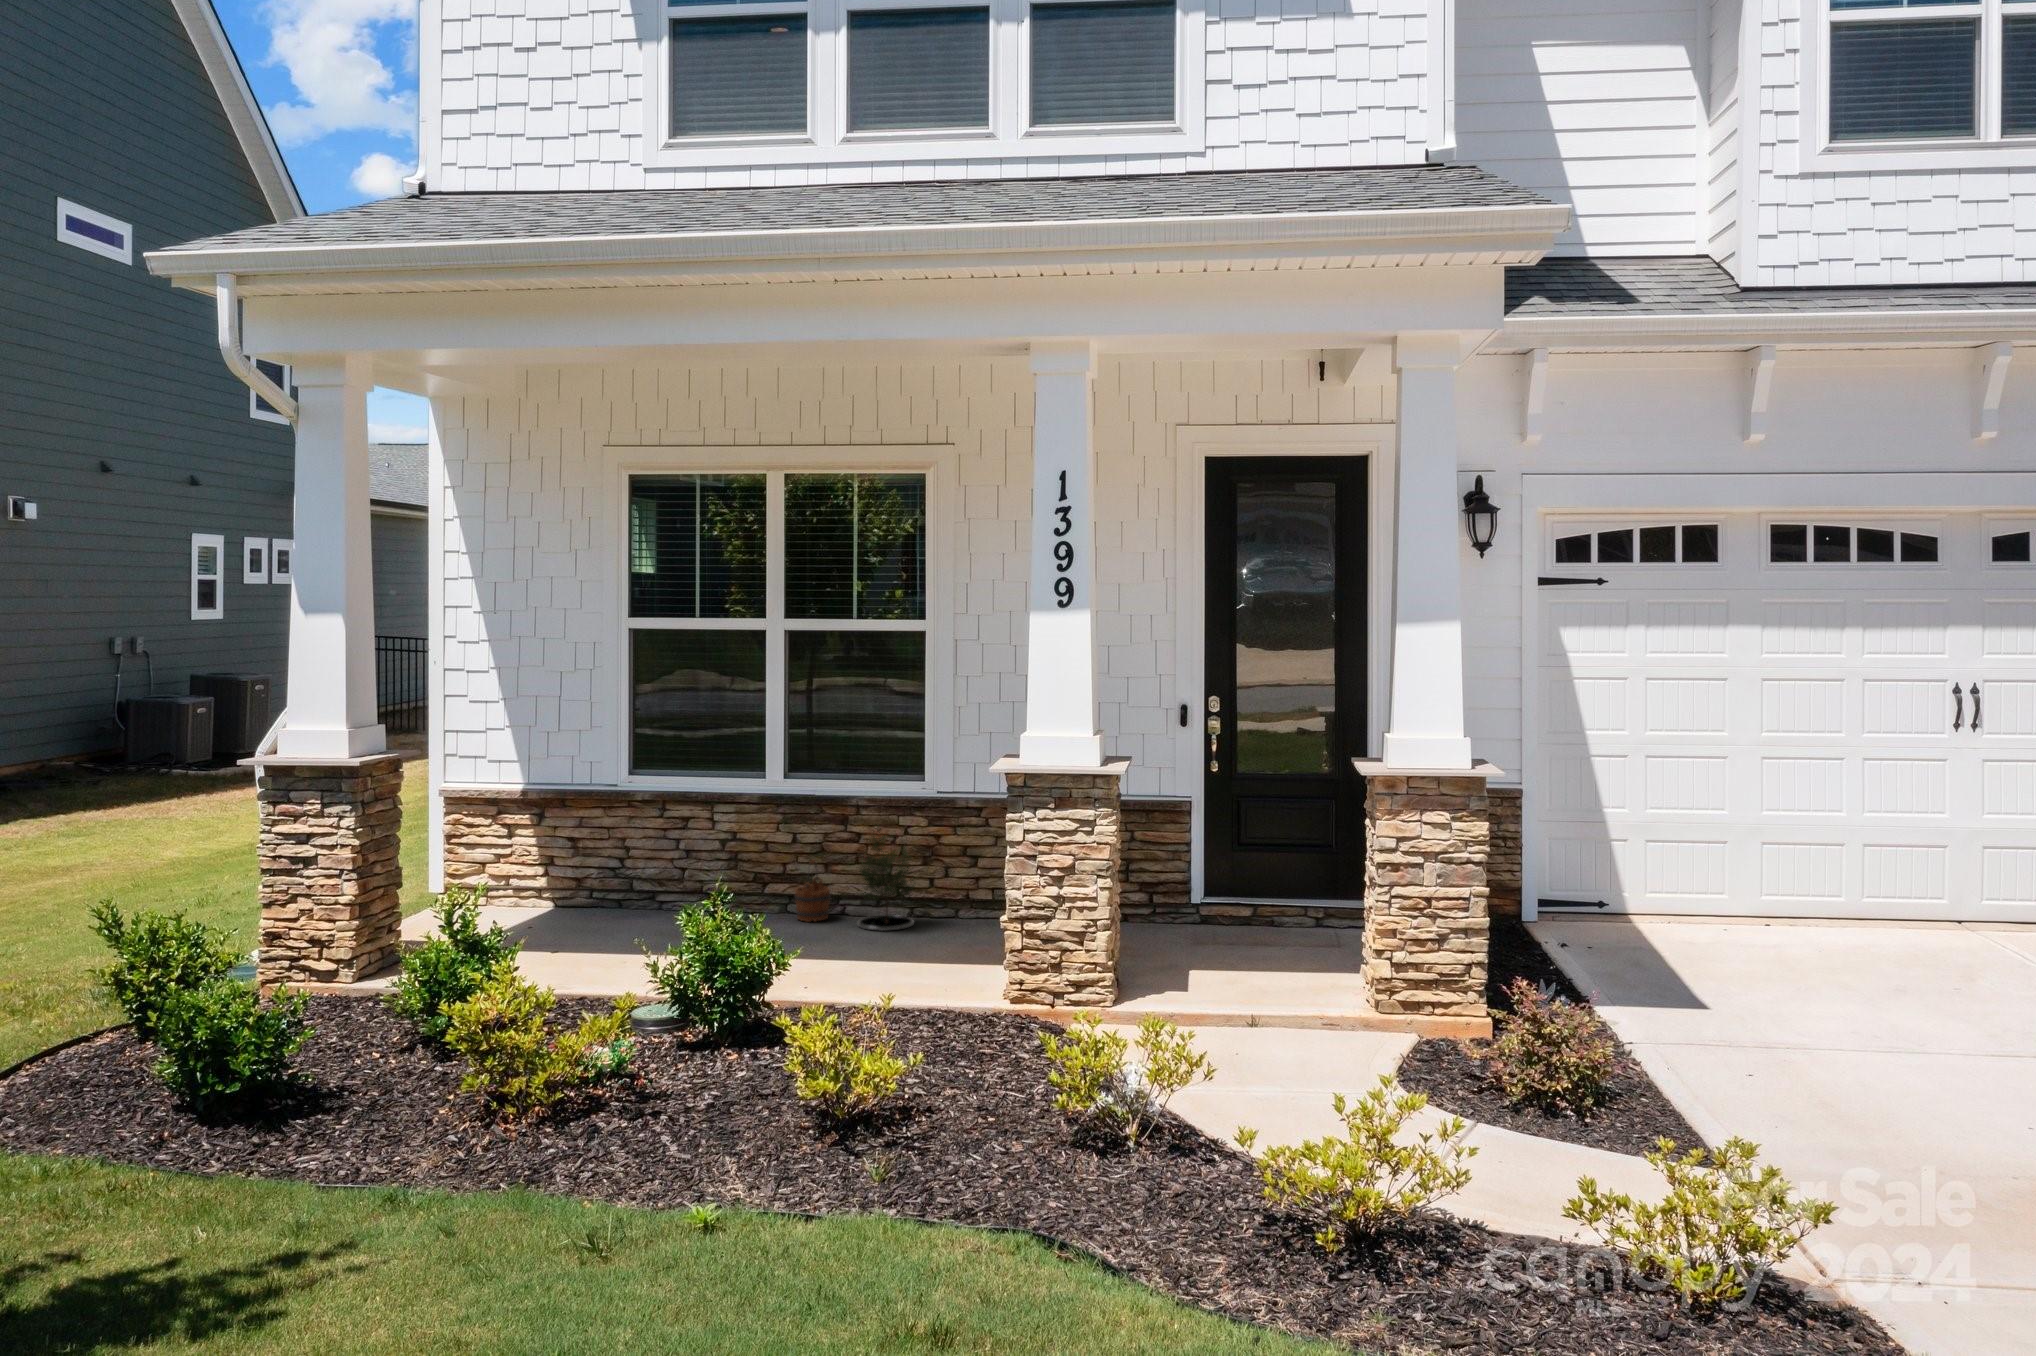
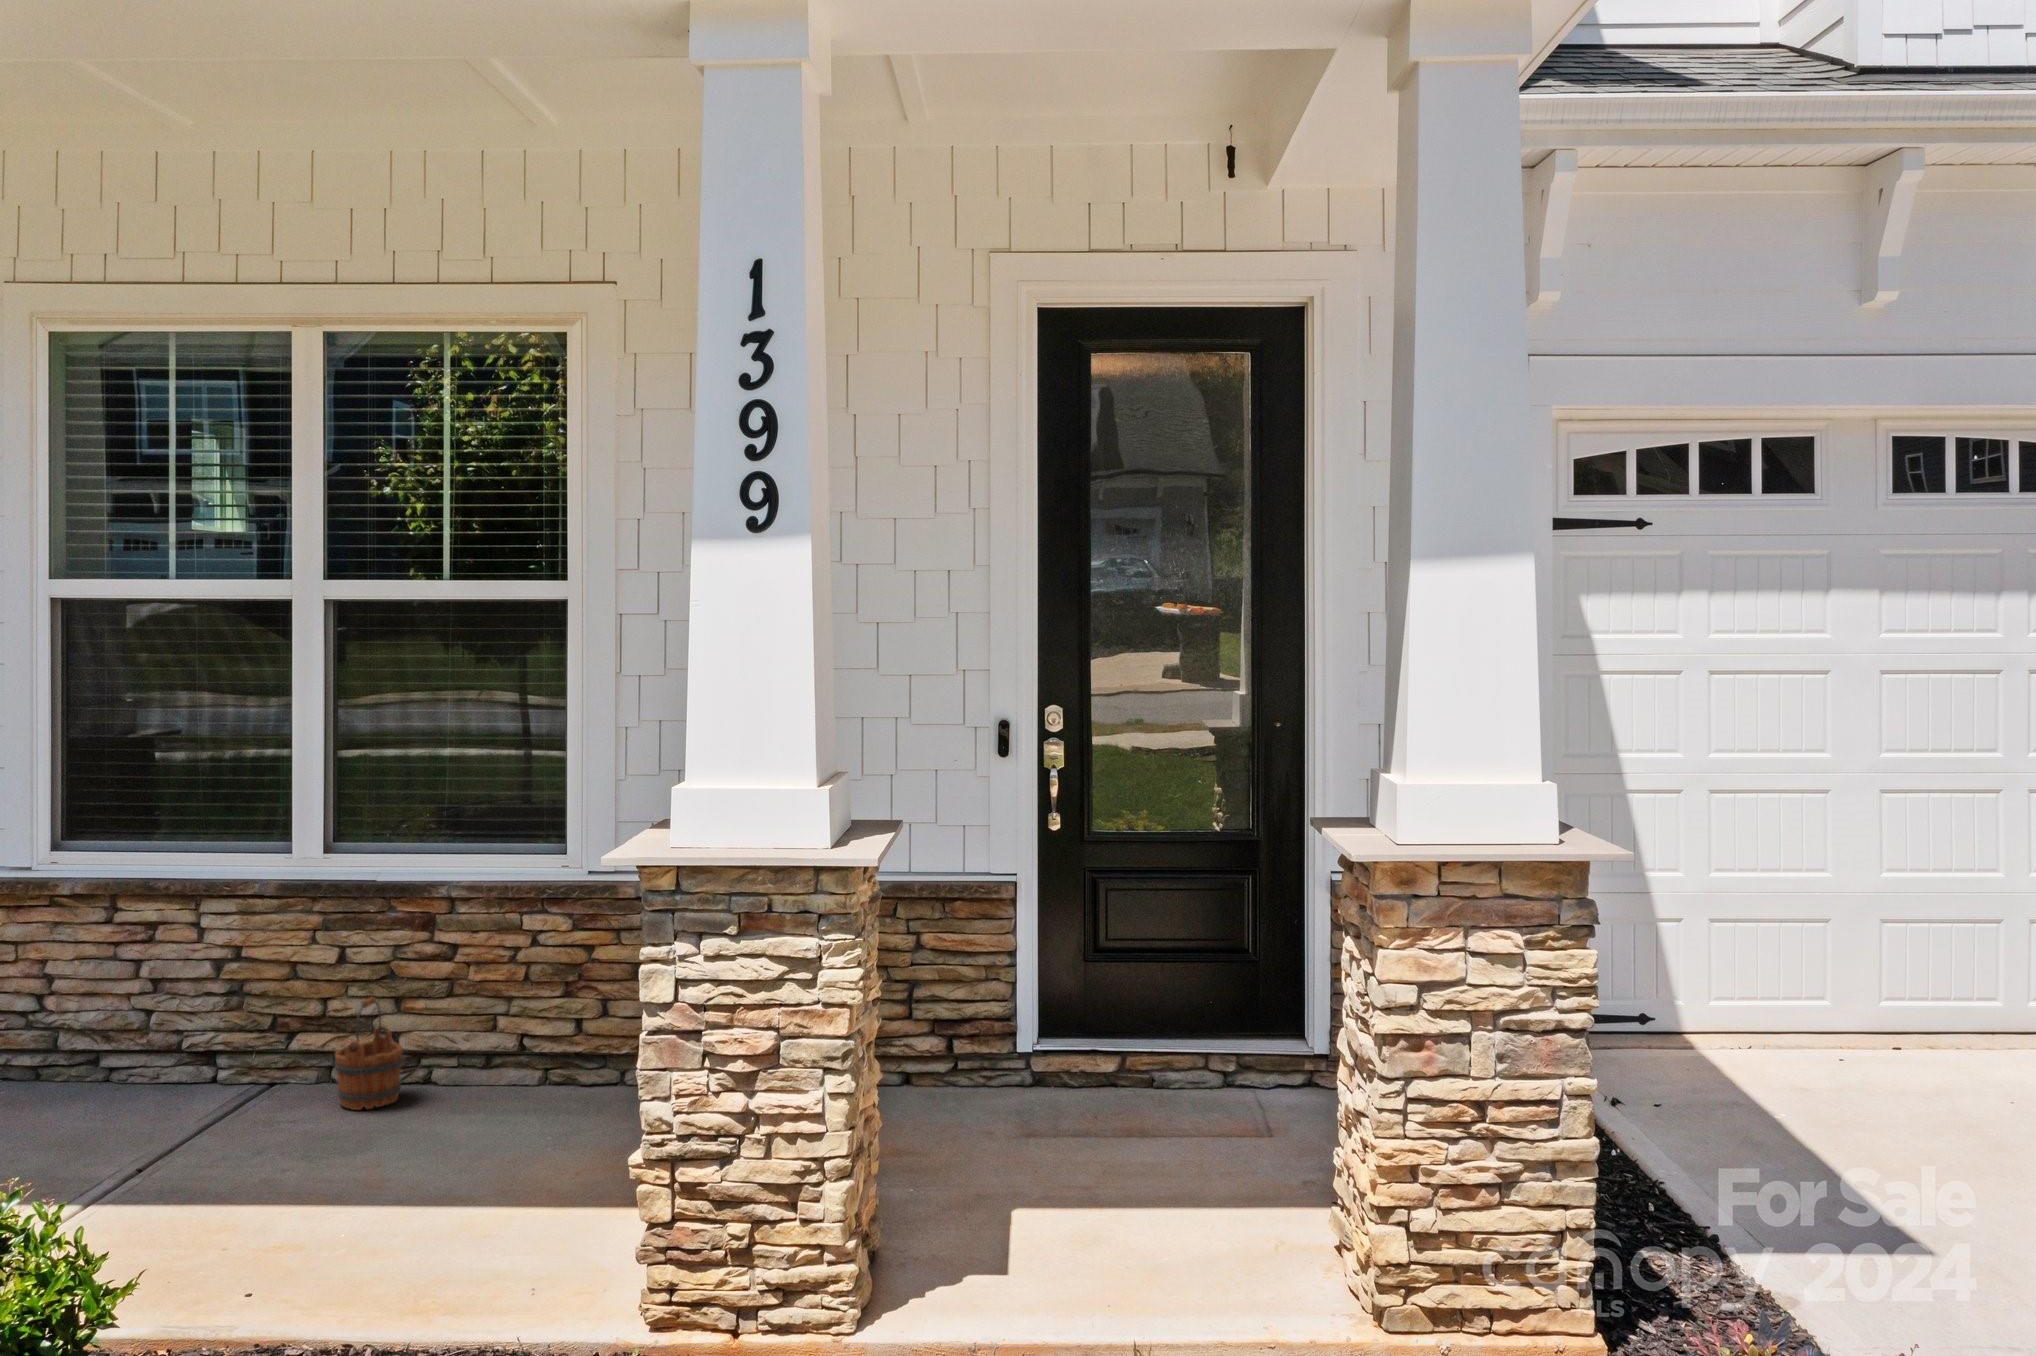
potted tree: present [857,825,915,931] -> none [434,933,556,1128]

